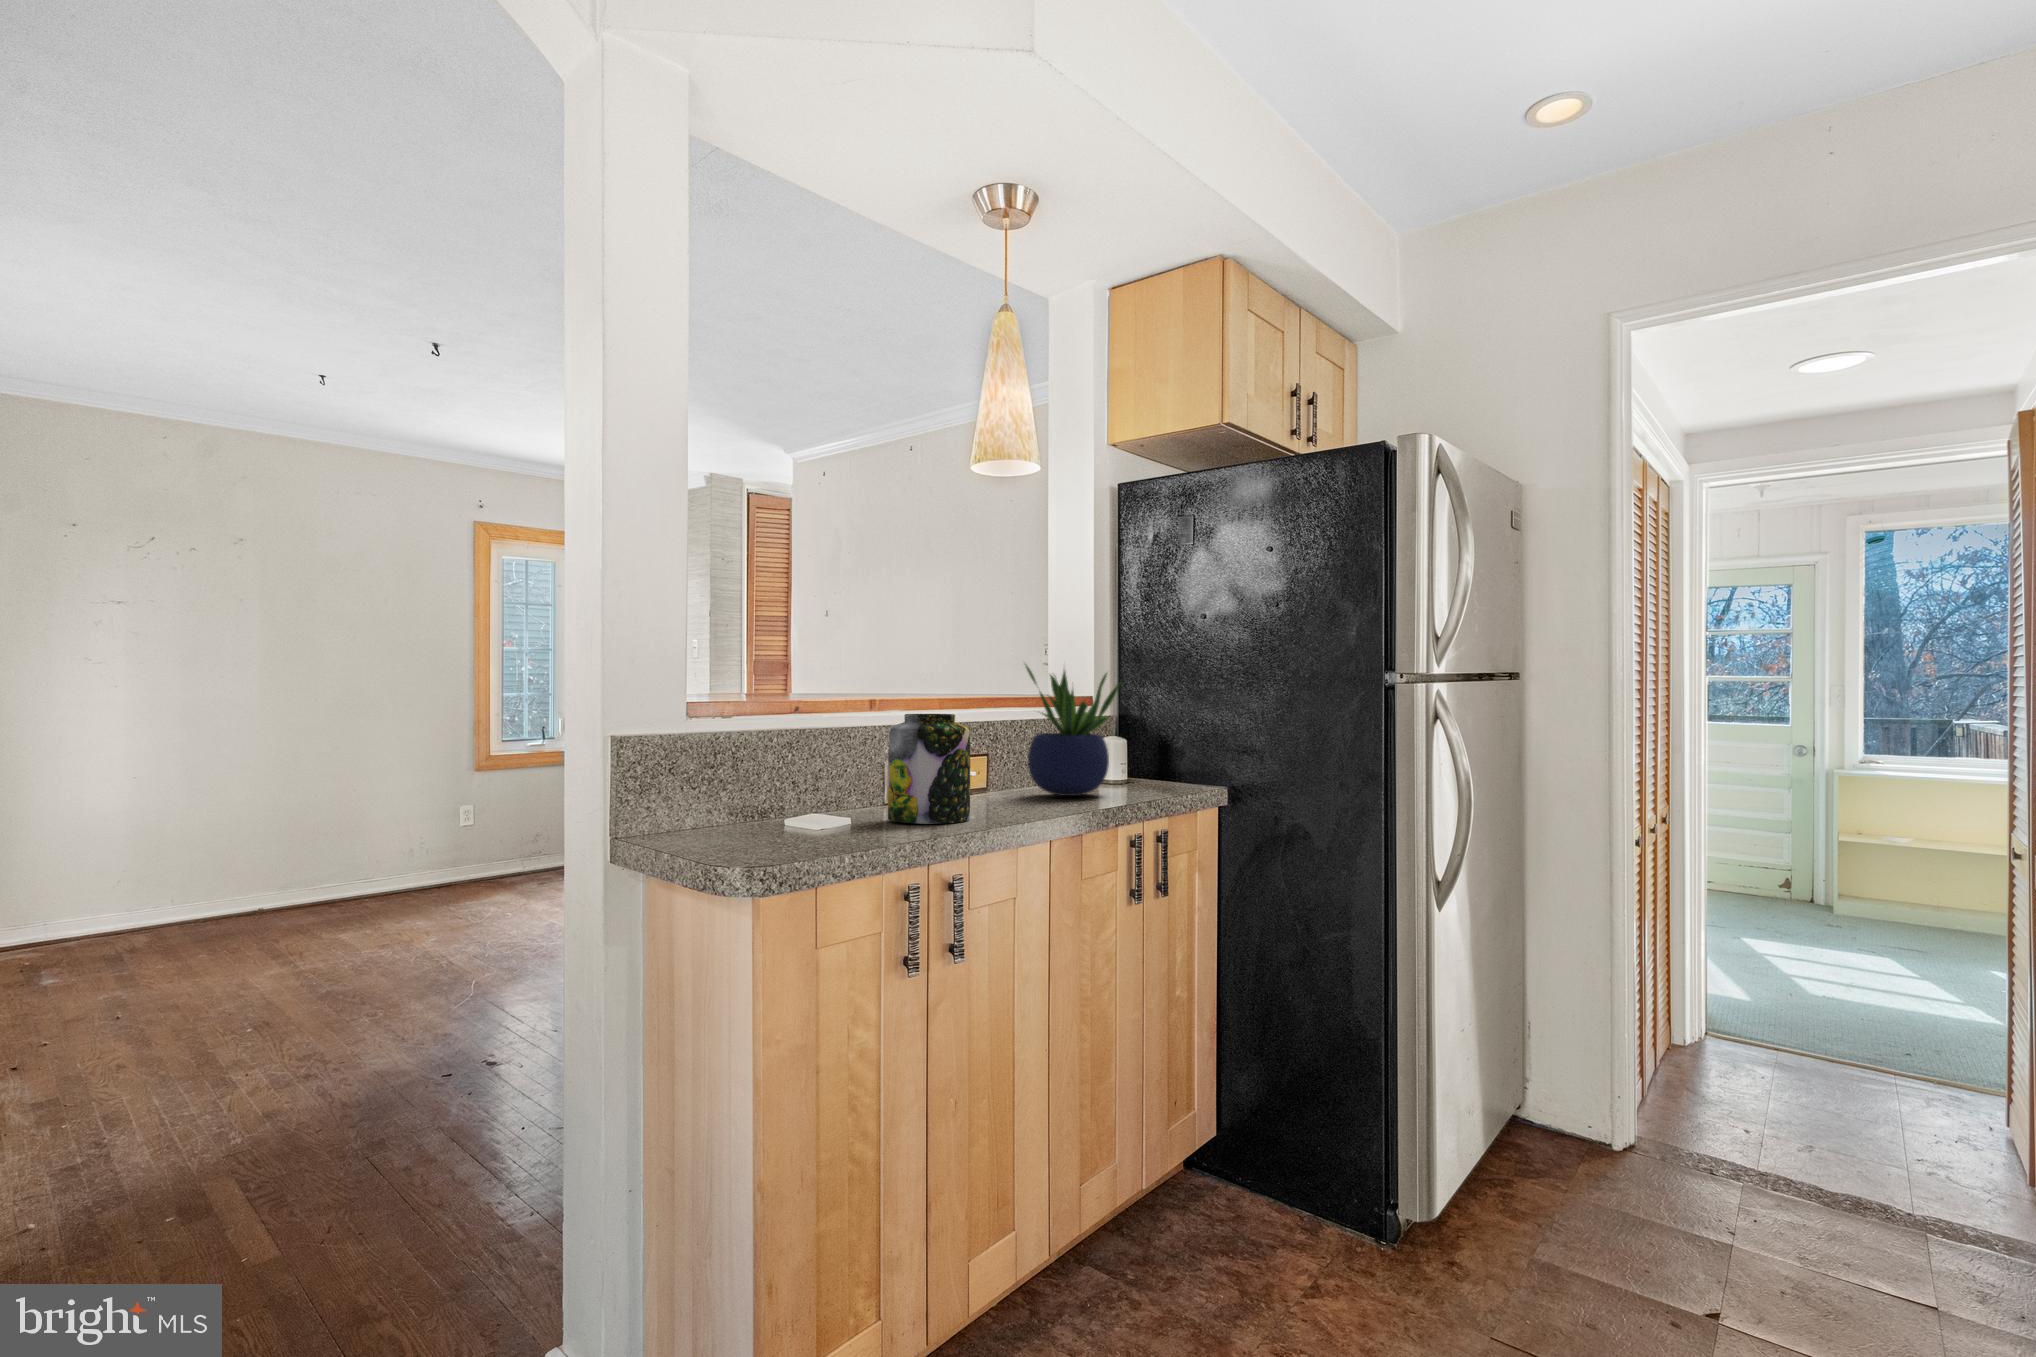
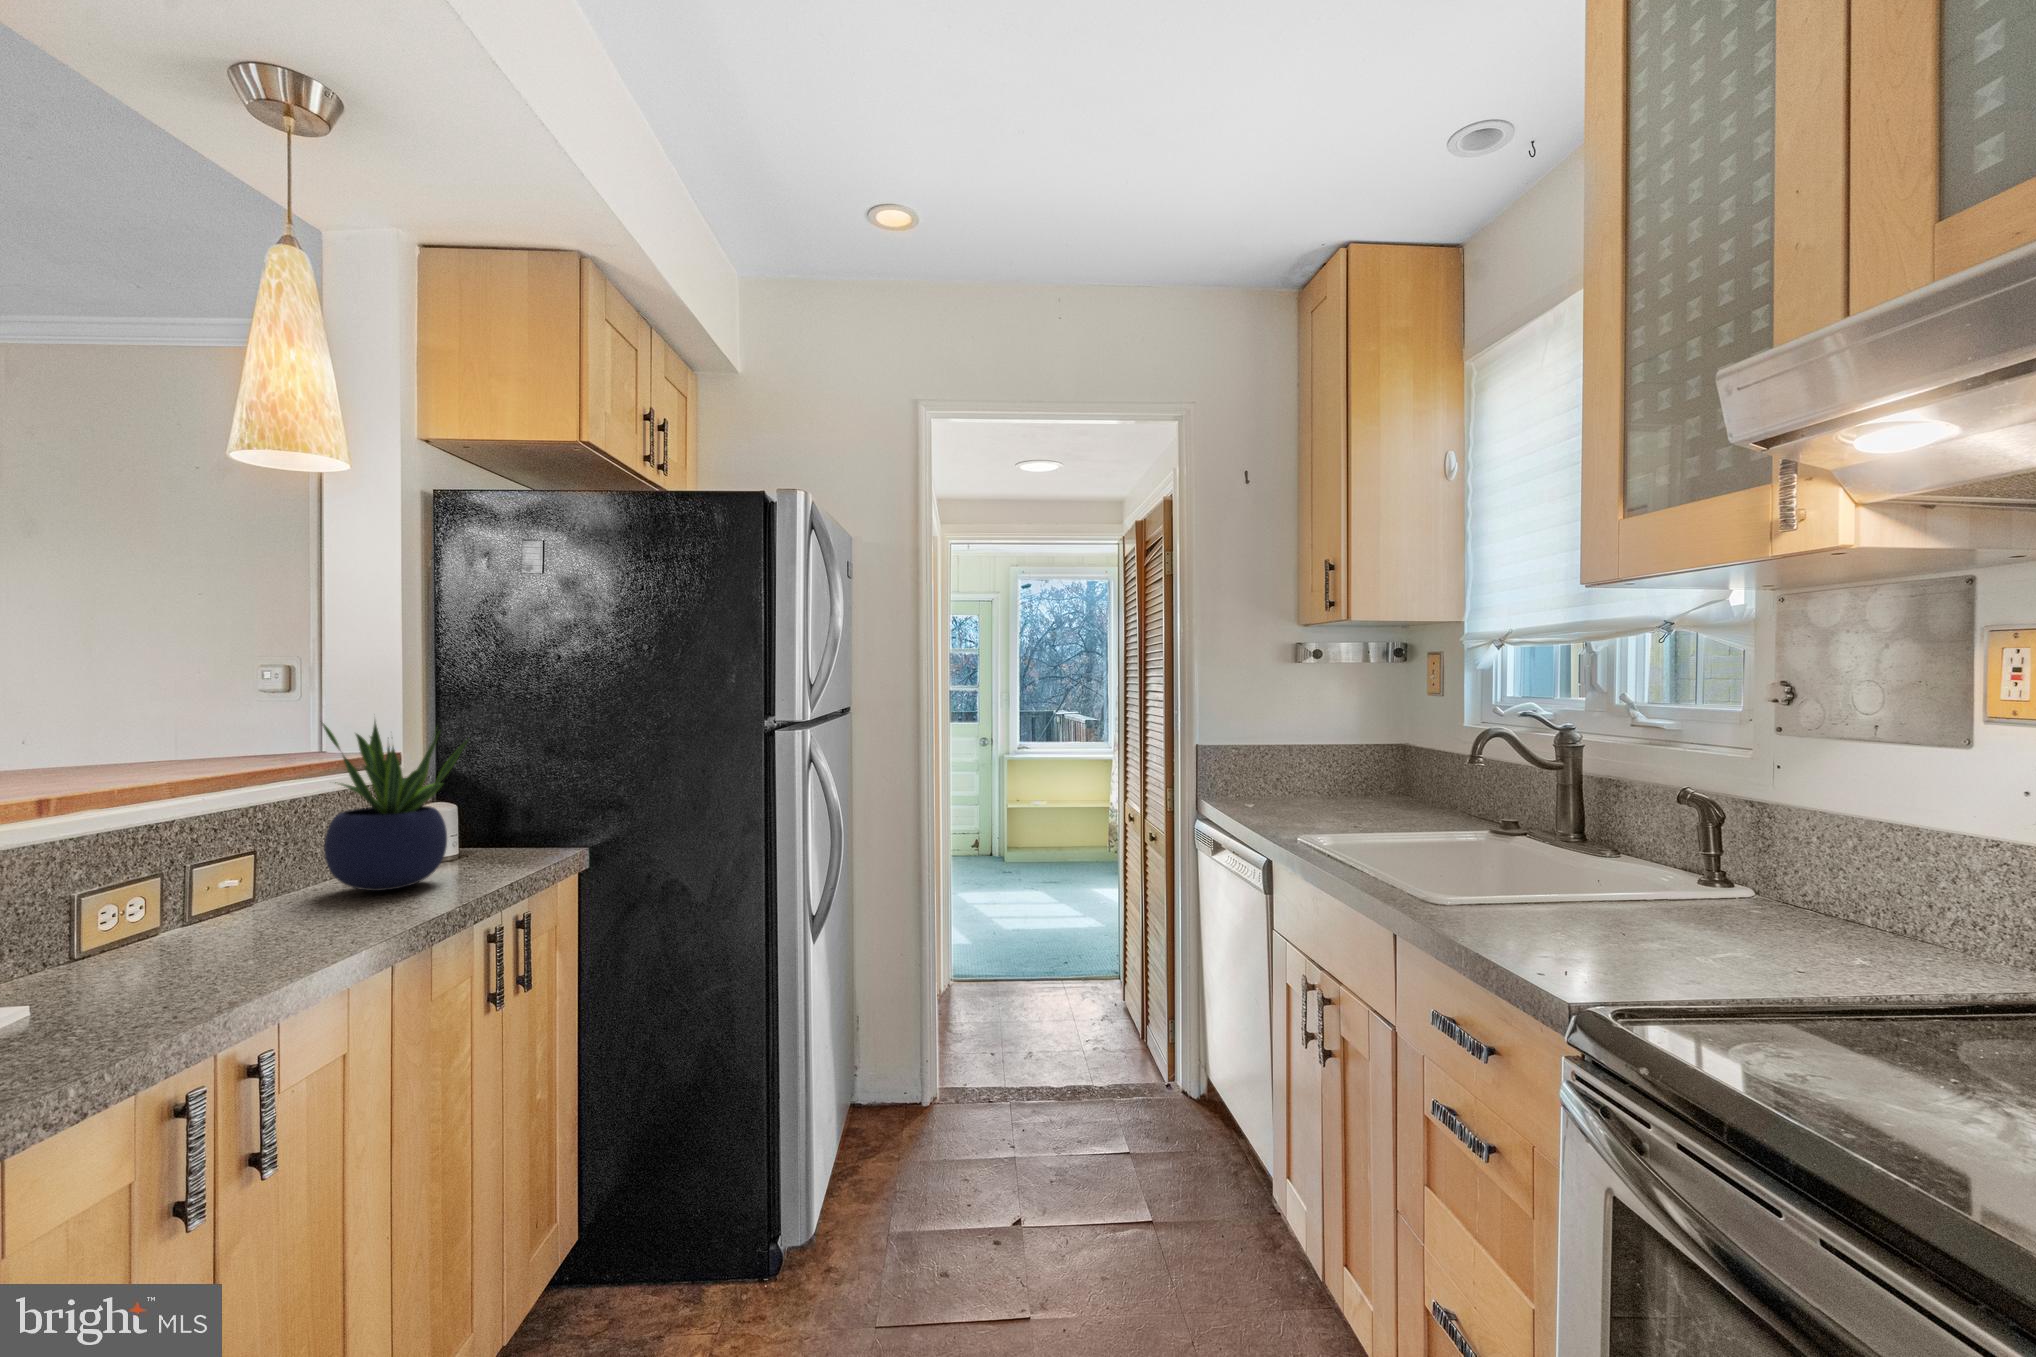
jar: present [888,714,970,824] -> none [107,814,265,989]

